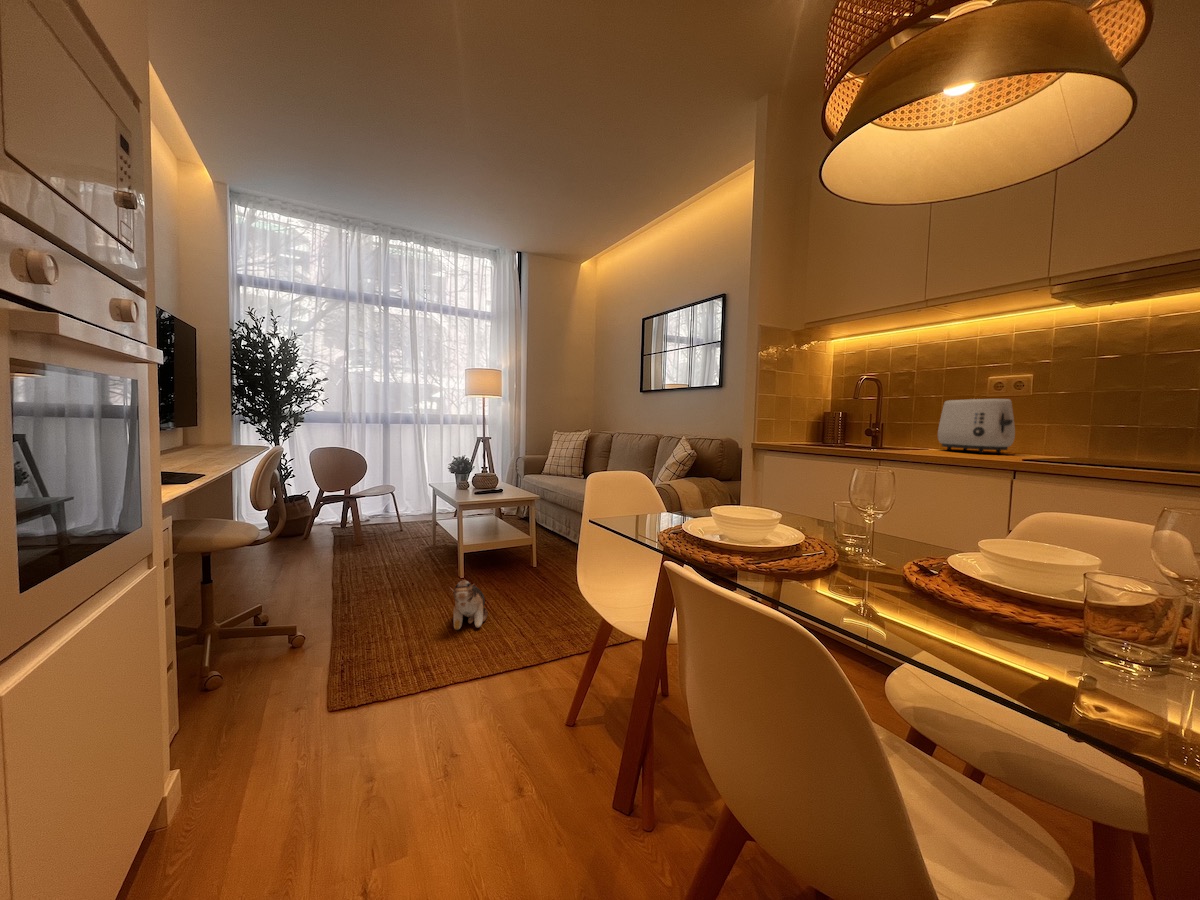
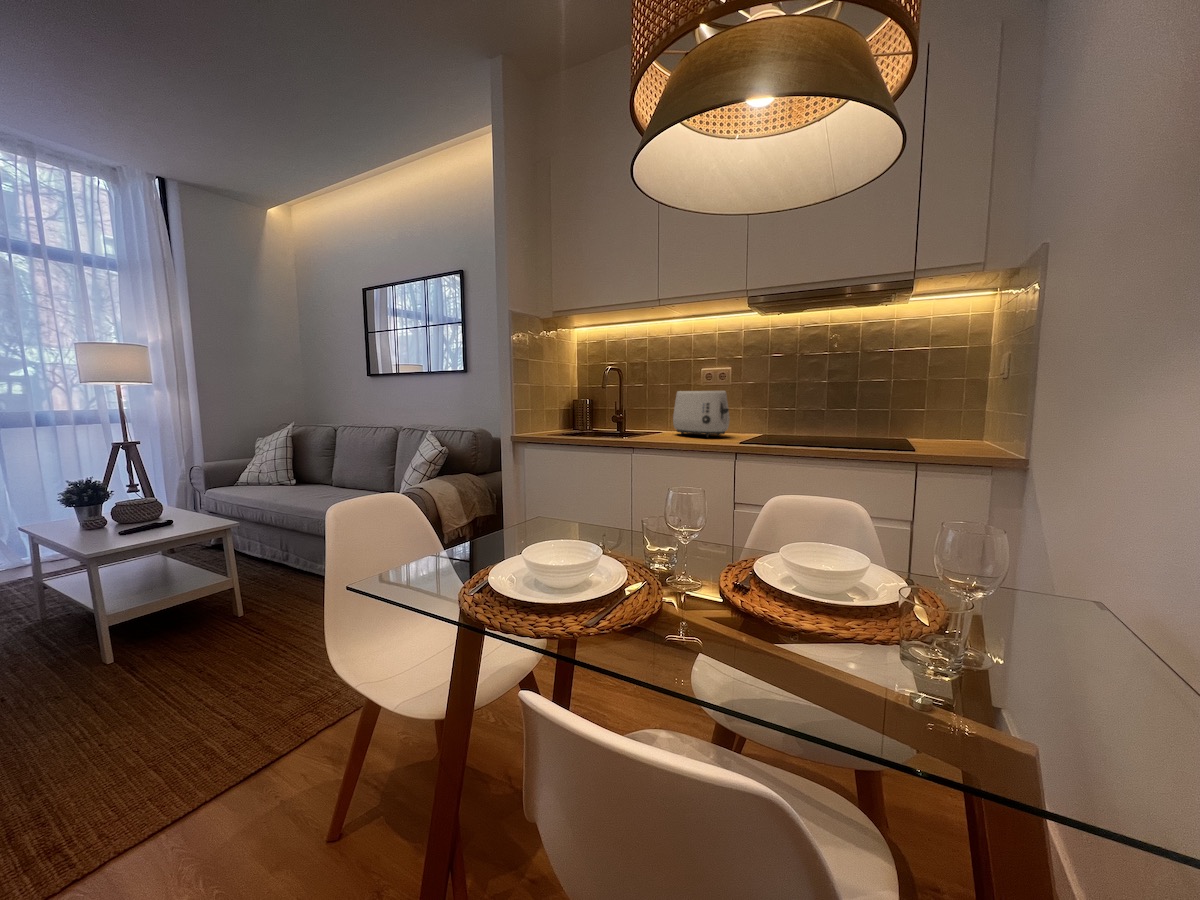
plush toy: present [450,580,488,630] -> none [88,682,170,759]

